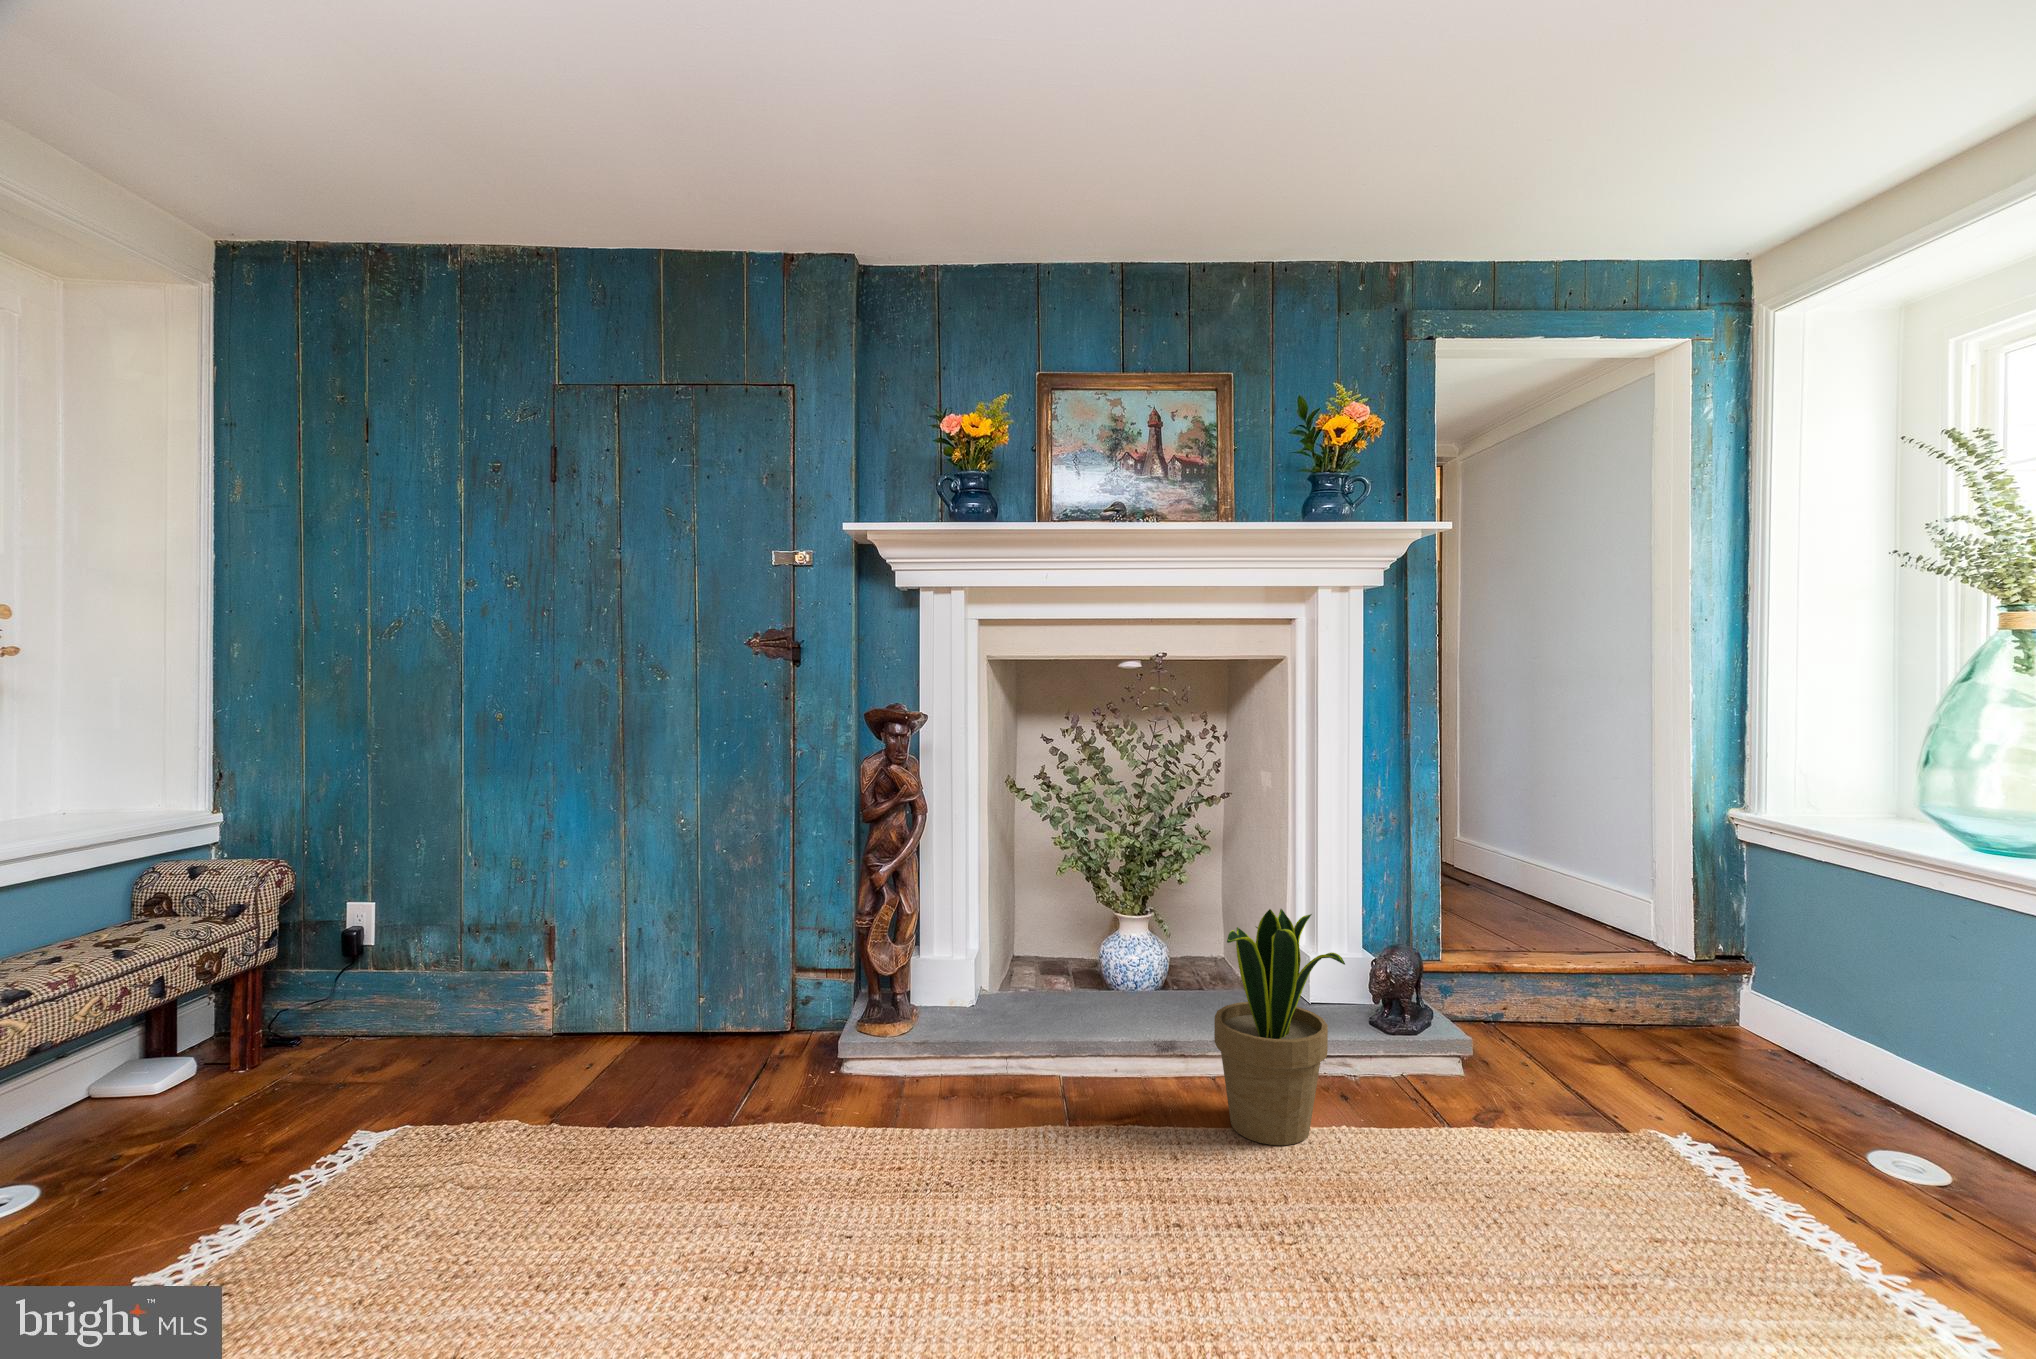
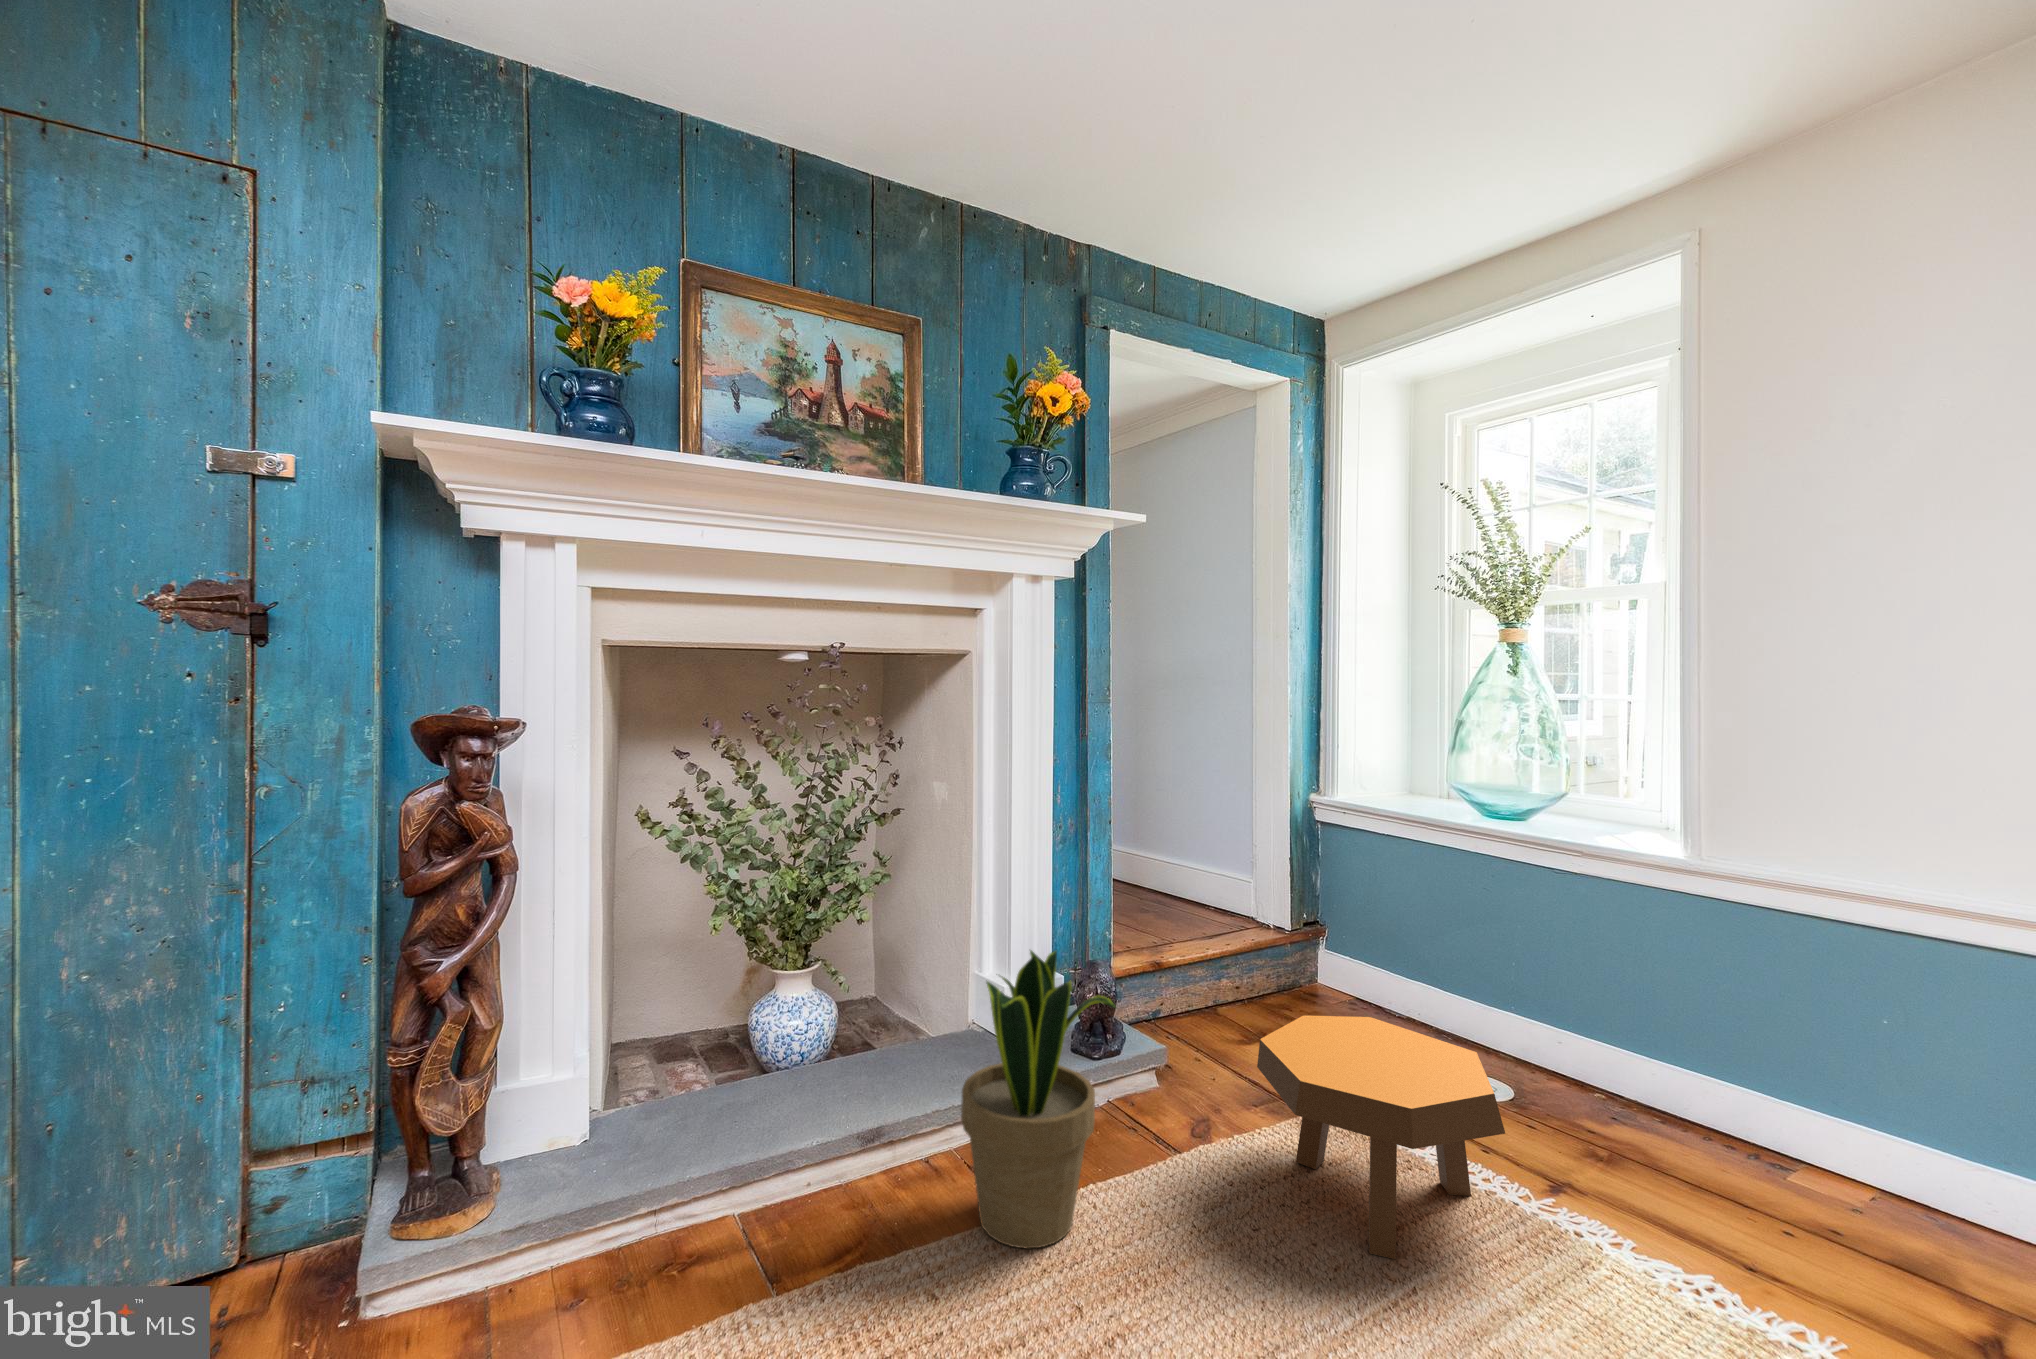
footstool: none [1513,1016,1778,1235] -> present [1257,1016,1505,1259]

